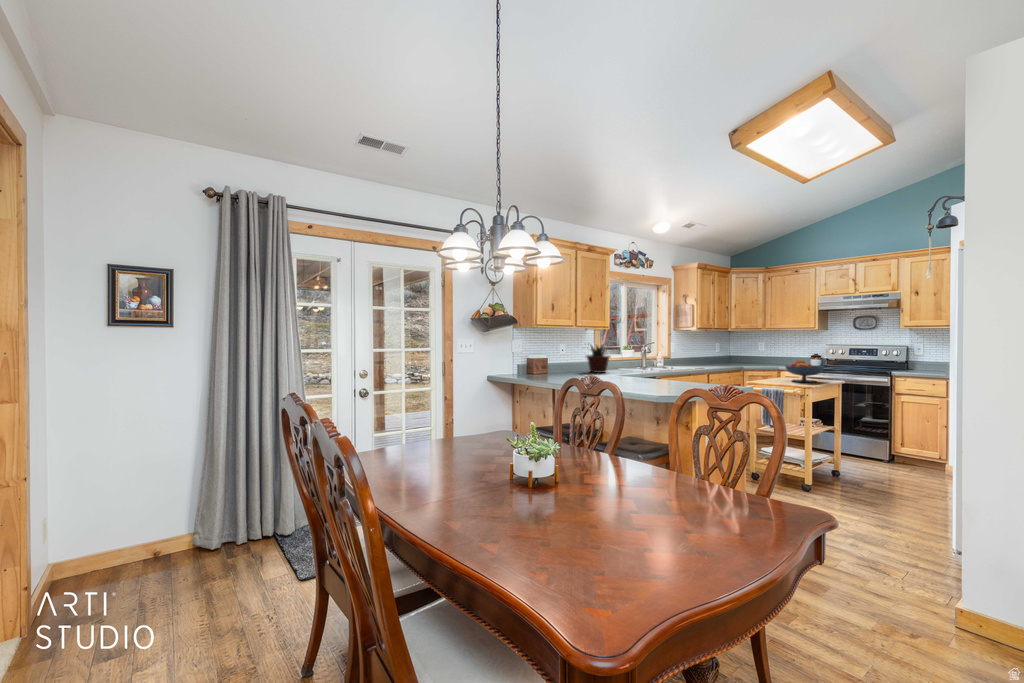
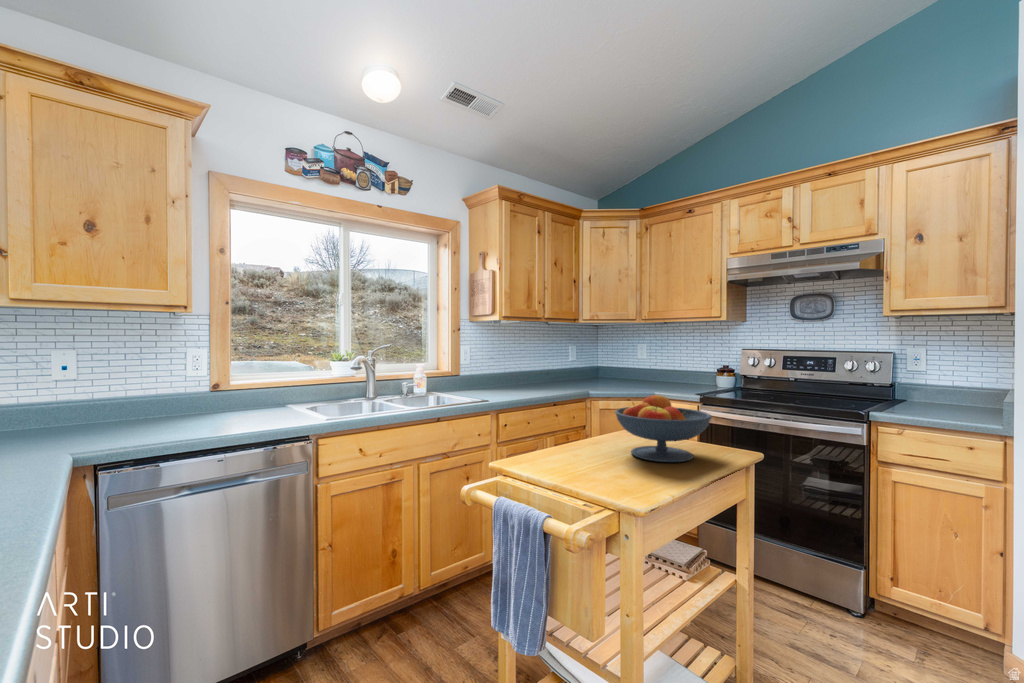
potted plant: present [586,344,610,373] -> none [105,350,212,428]

